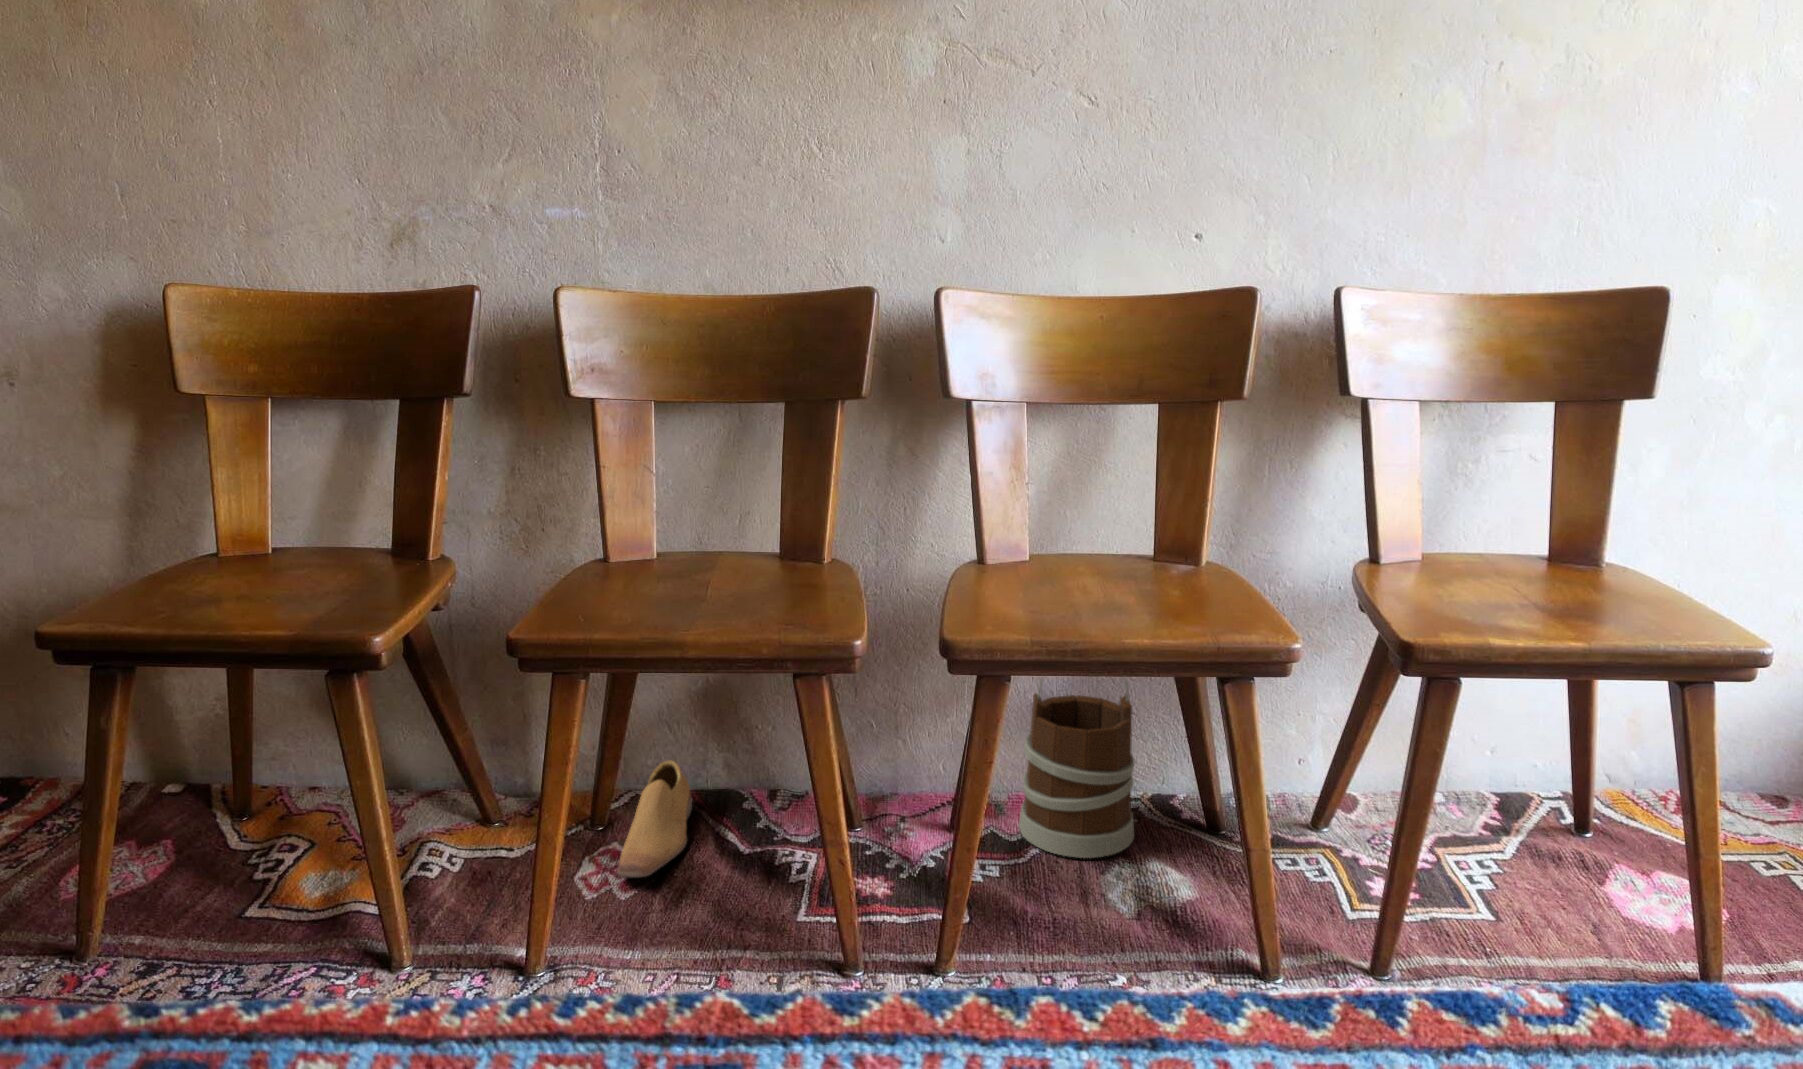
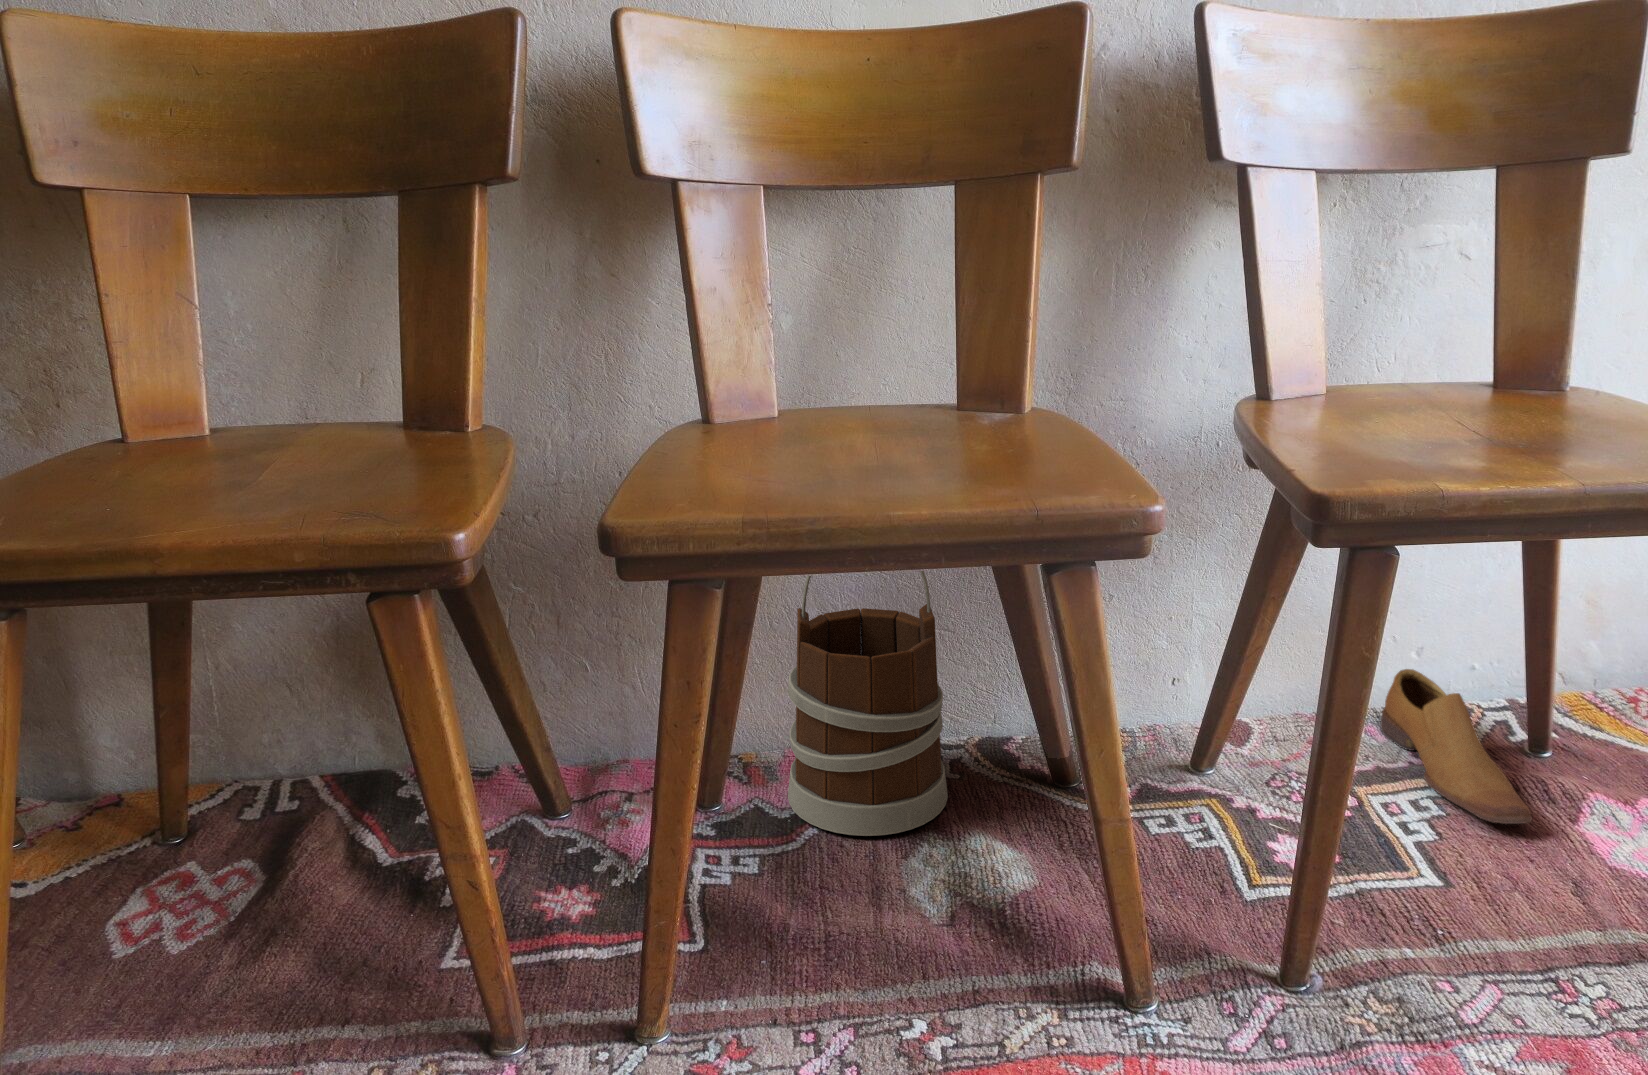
shoe: present [617,761,692,877] -> present [1381,669,1532,824]

